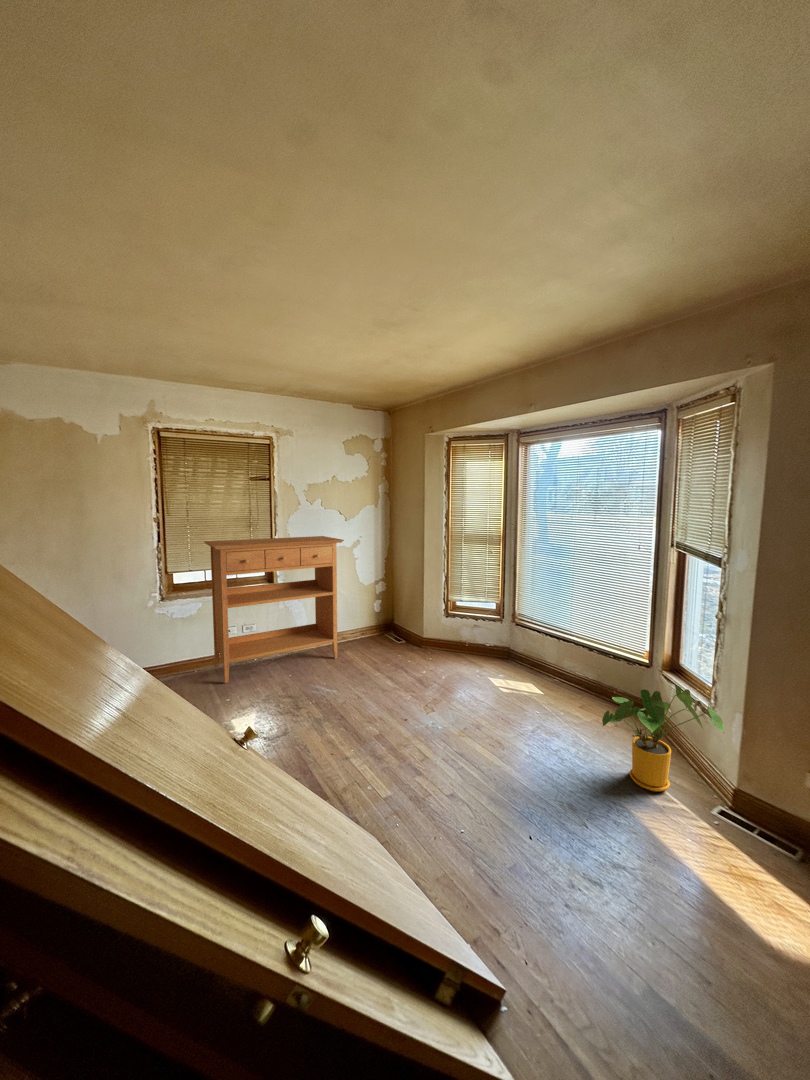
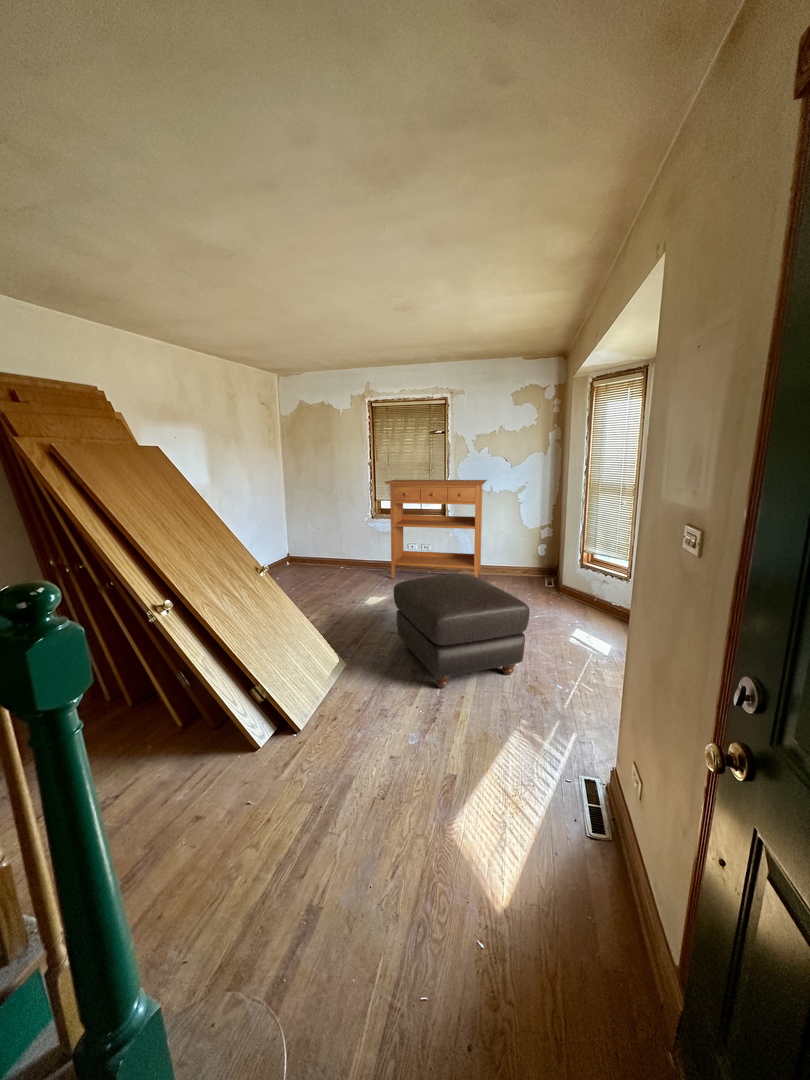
ottoman: none [398,654,564,814] -> present [394,574,530,688]
house plant: present [602,686,724,792] -> none [524,628,616,727]

